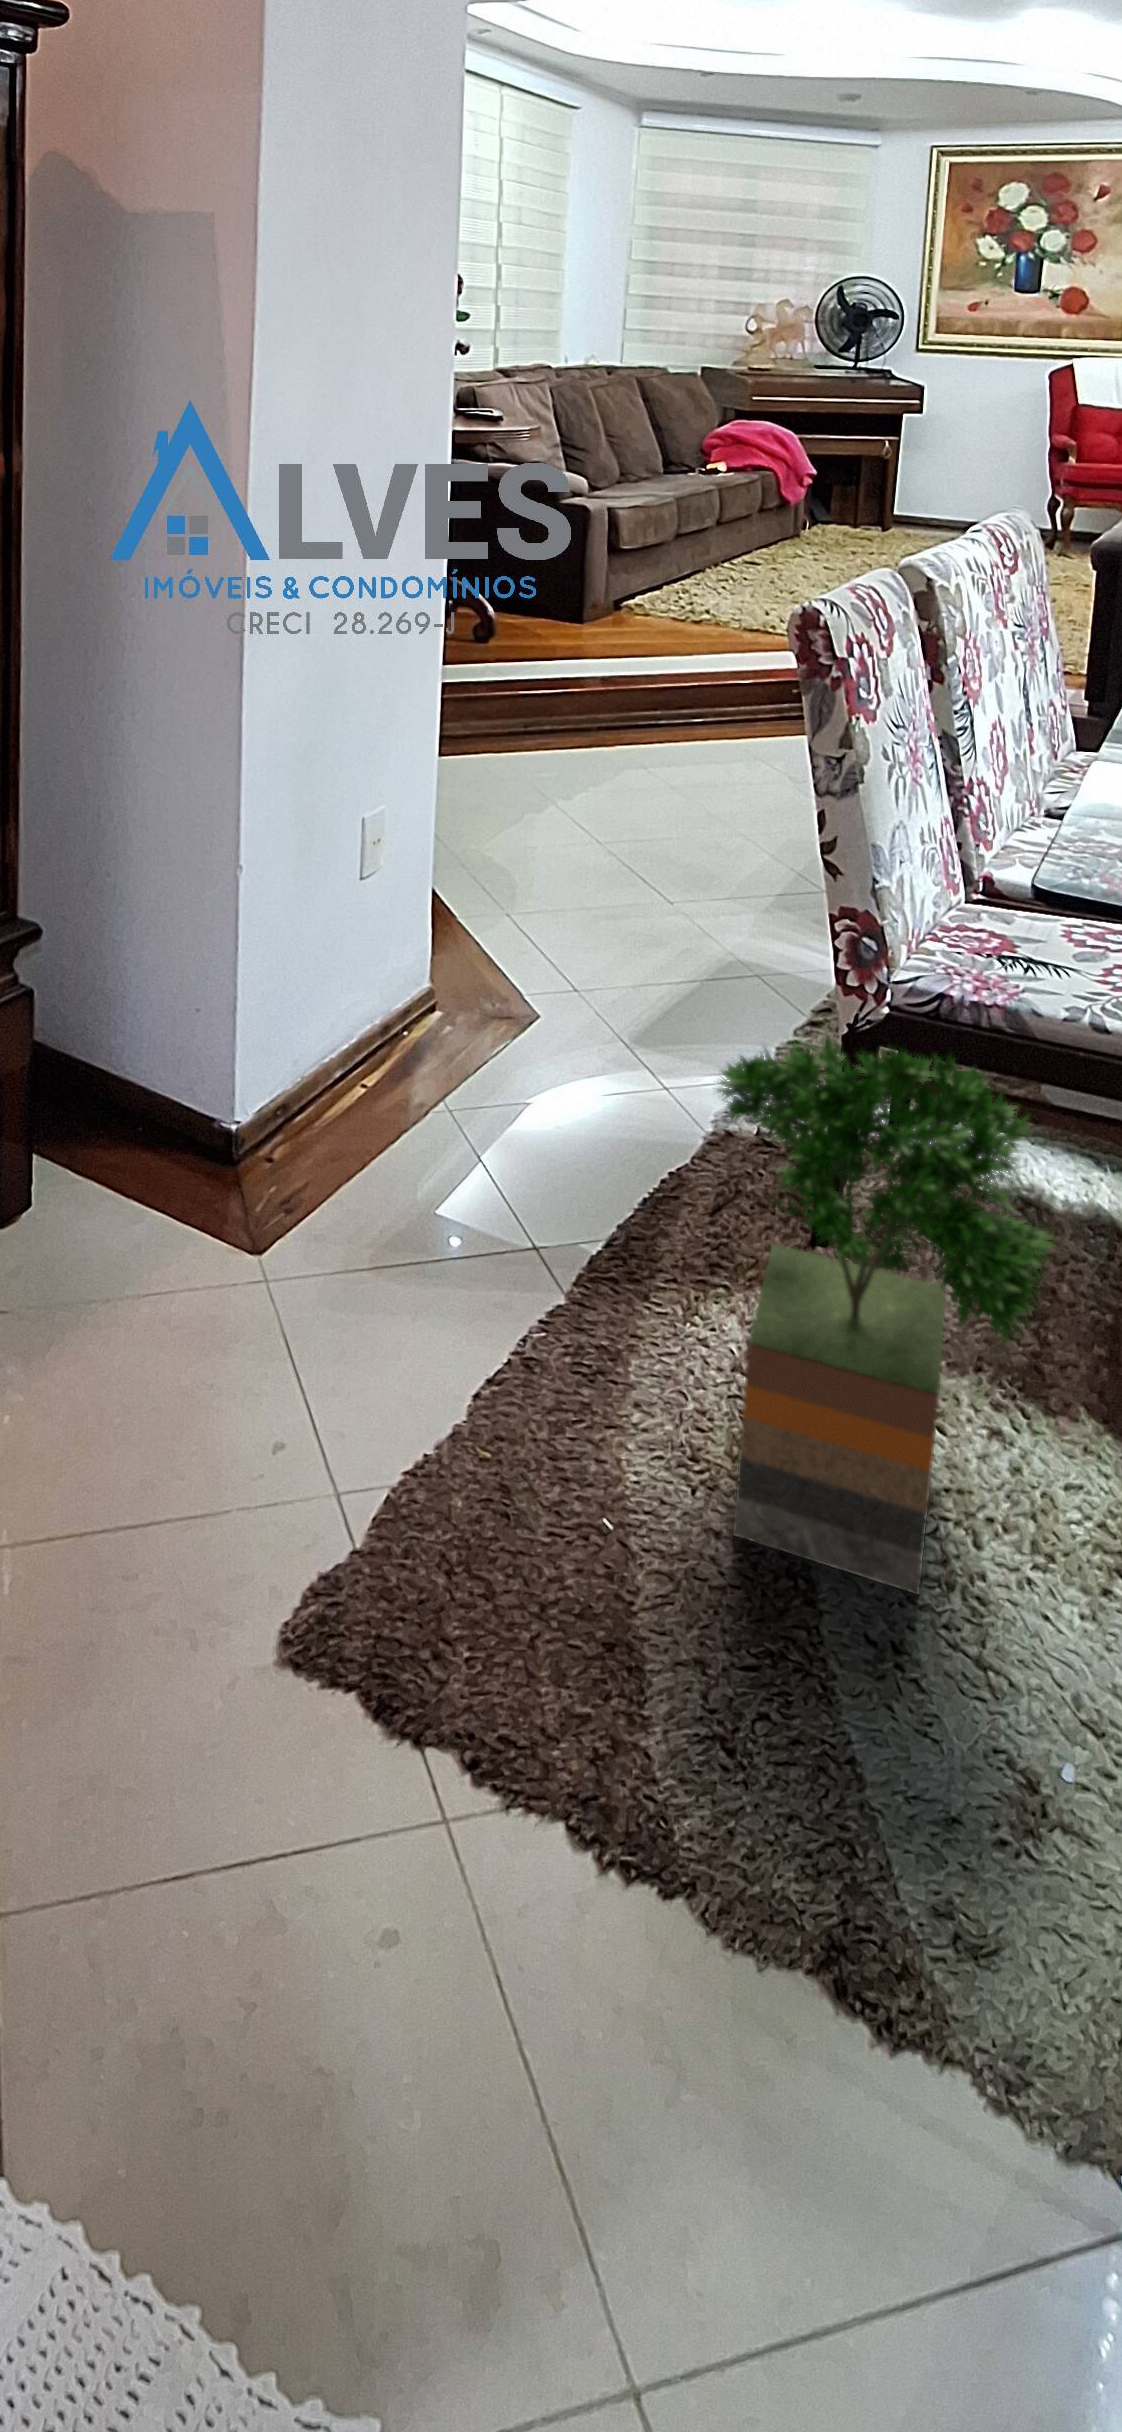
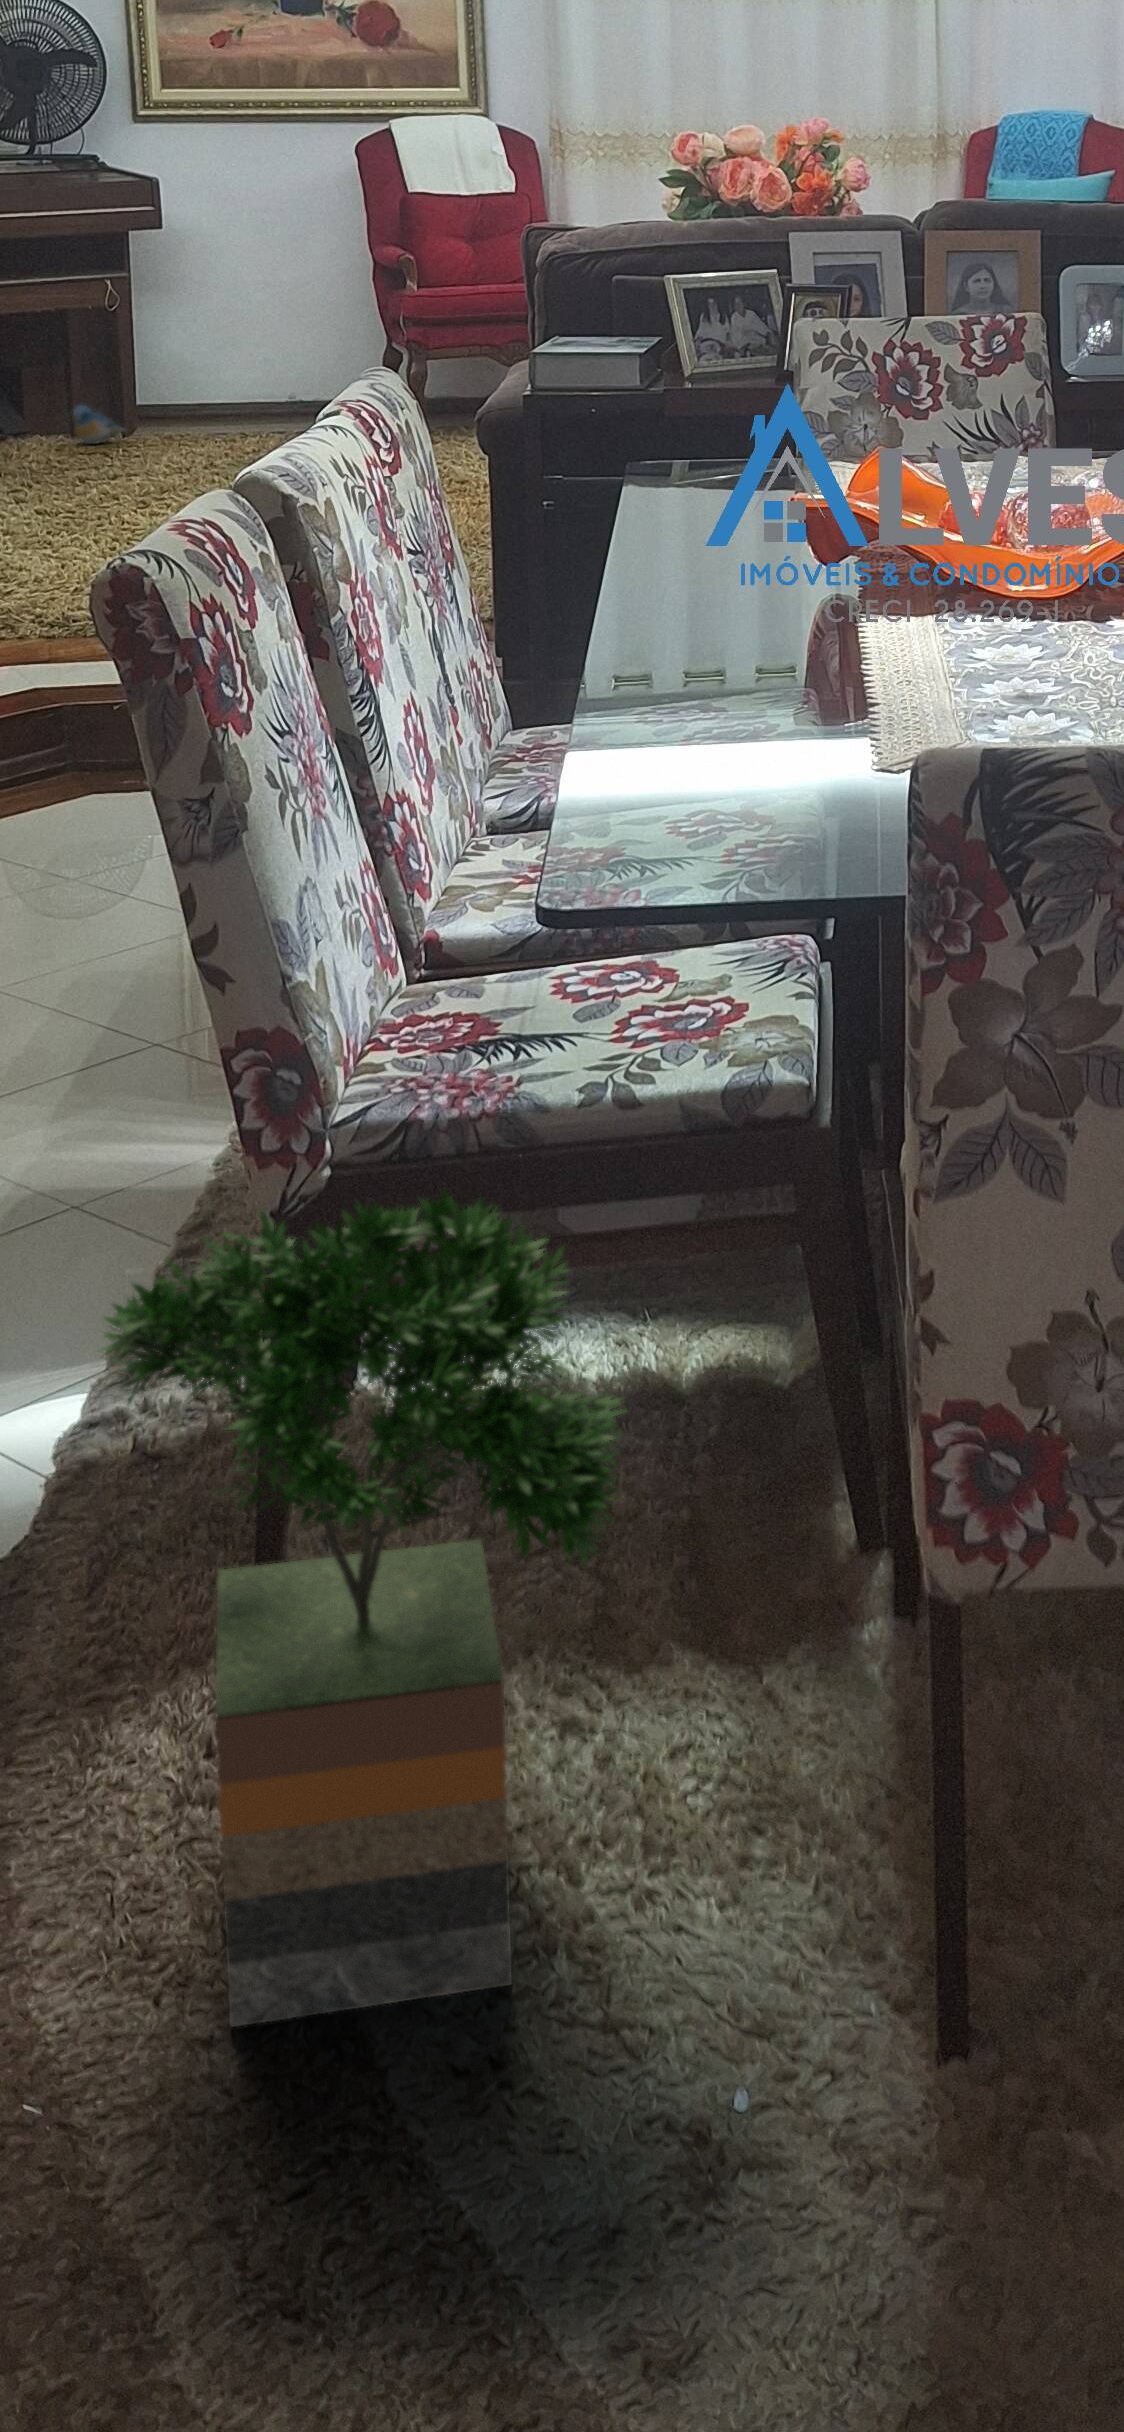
plush toy: none [857,507,887,529] -> present [72,405,124,444]

